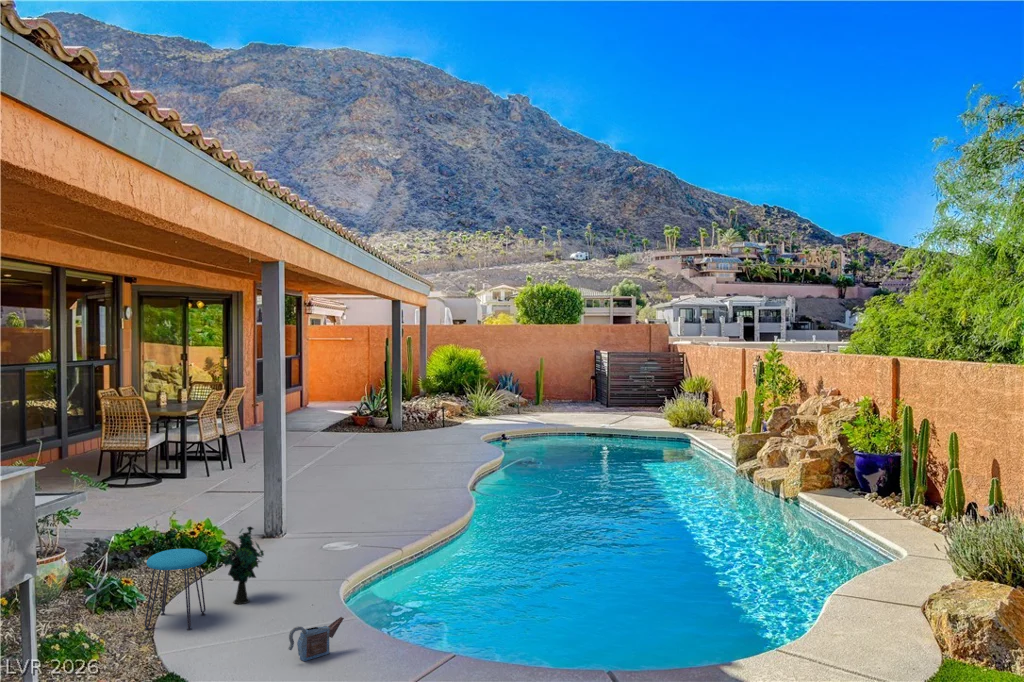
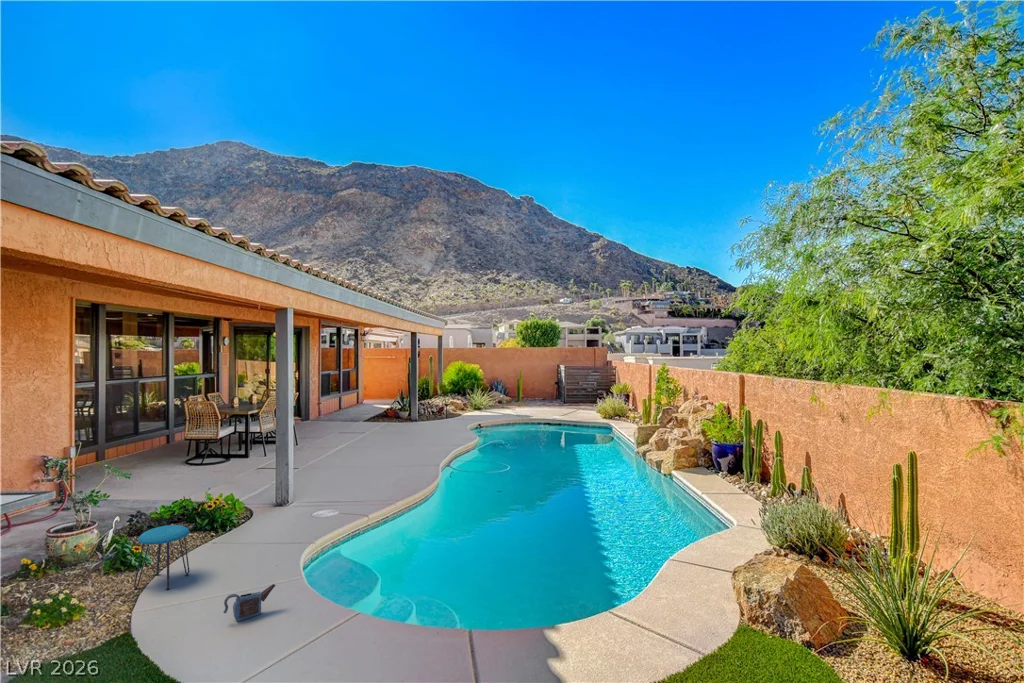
decorative plant: present [220,527,264,604] -> none [206,506,243,566]

